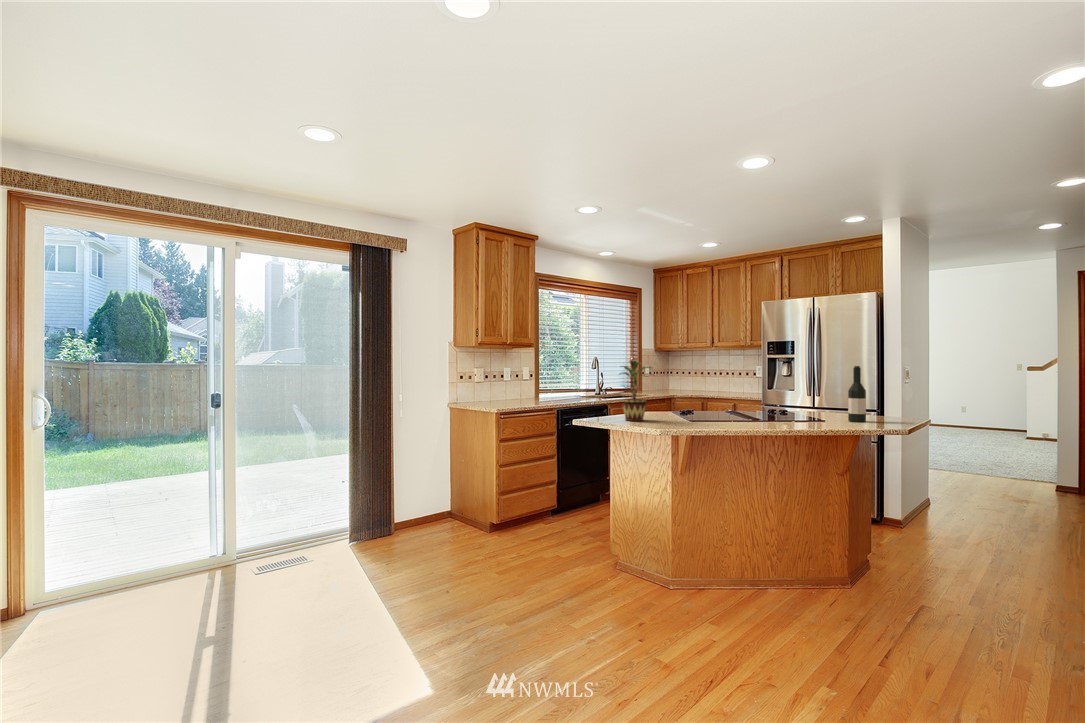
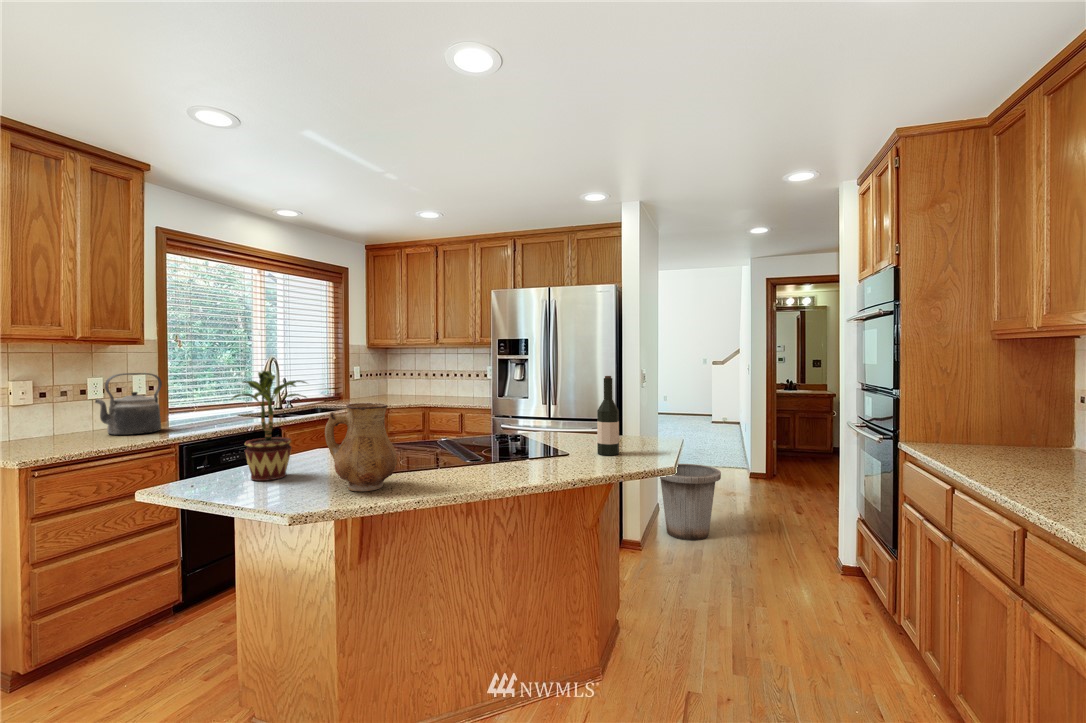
kettle: none [514,365,544,402] -> present [95,373,162,435]
ceramic pitcher: none [672,378,711,426] -> present [325,403,397,491]
trash can: none [921,457,995,526] -> present [660,464,721,540]

